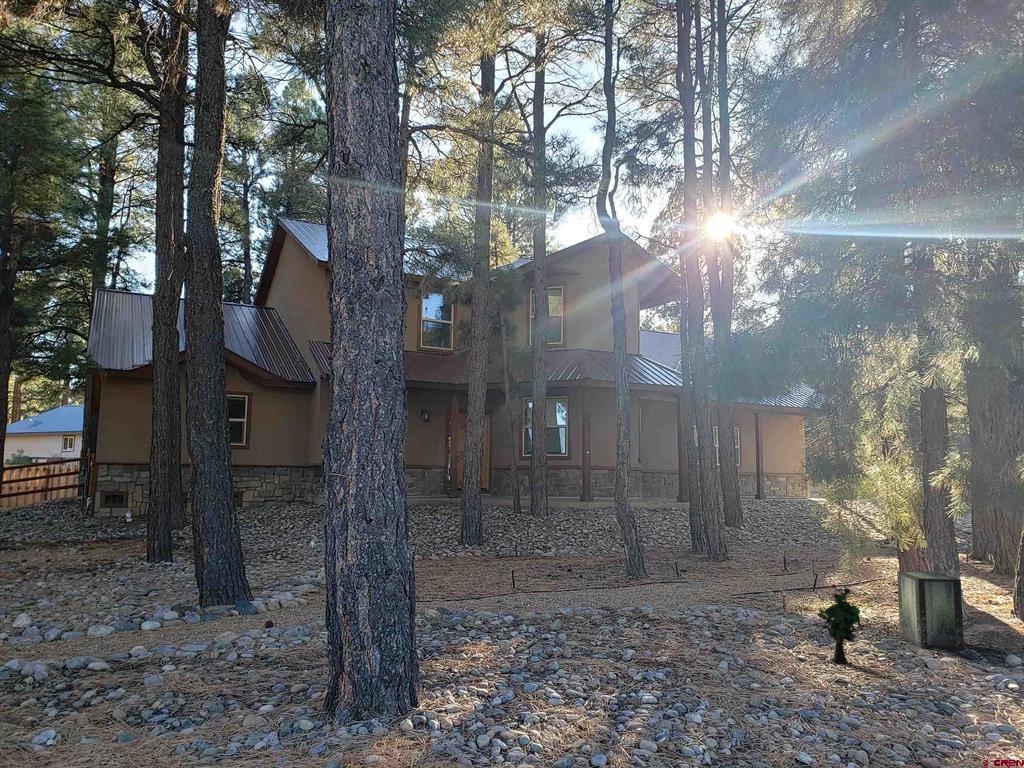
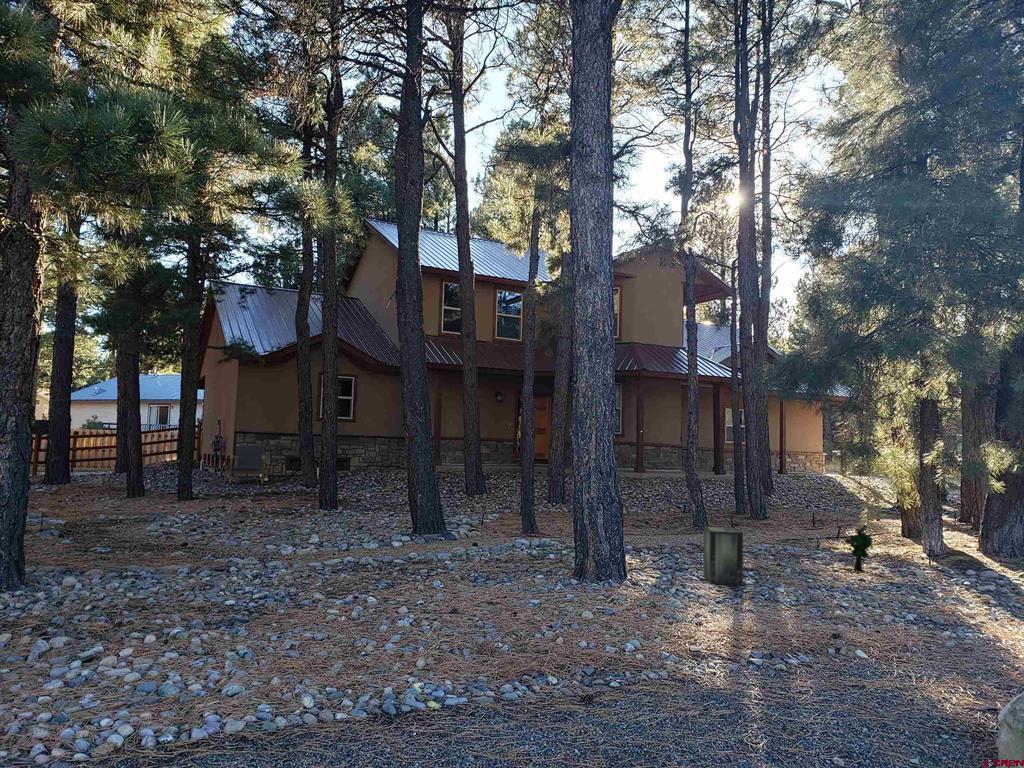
lounge chair: none [82,478,134,524] -> present [229,445,266,483]
storage box: present [897,571,964,649] -> present [704,527,743,585]

